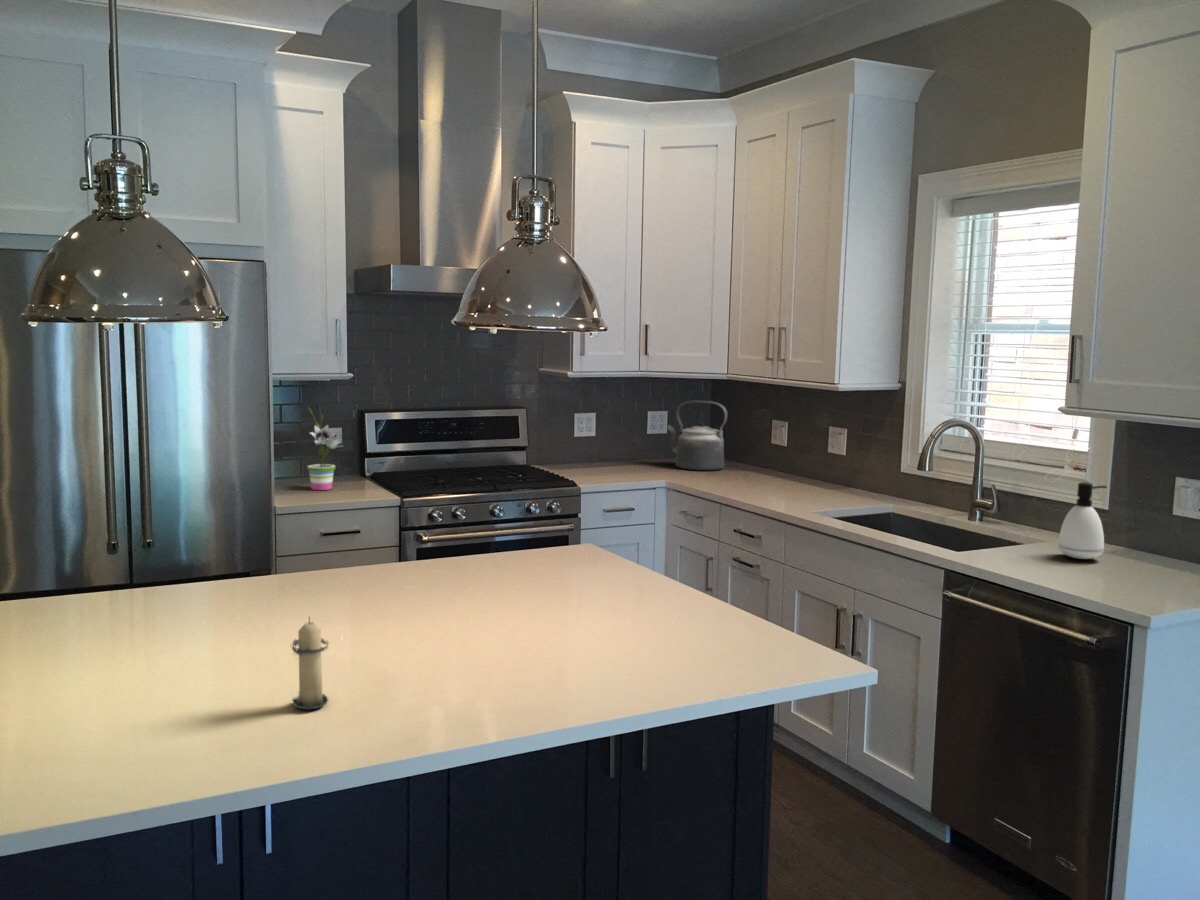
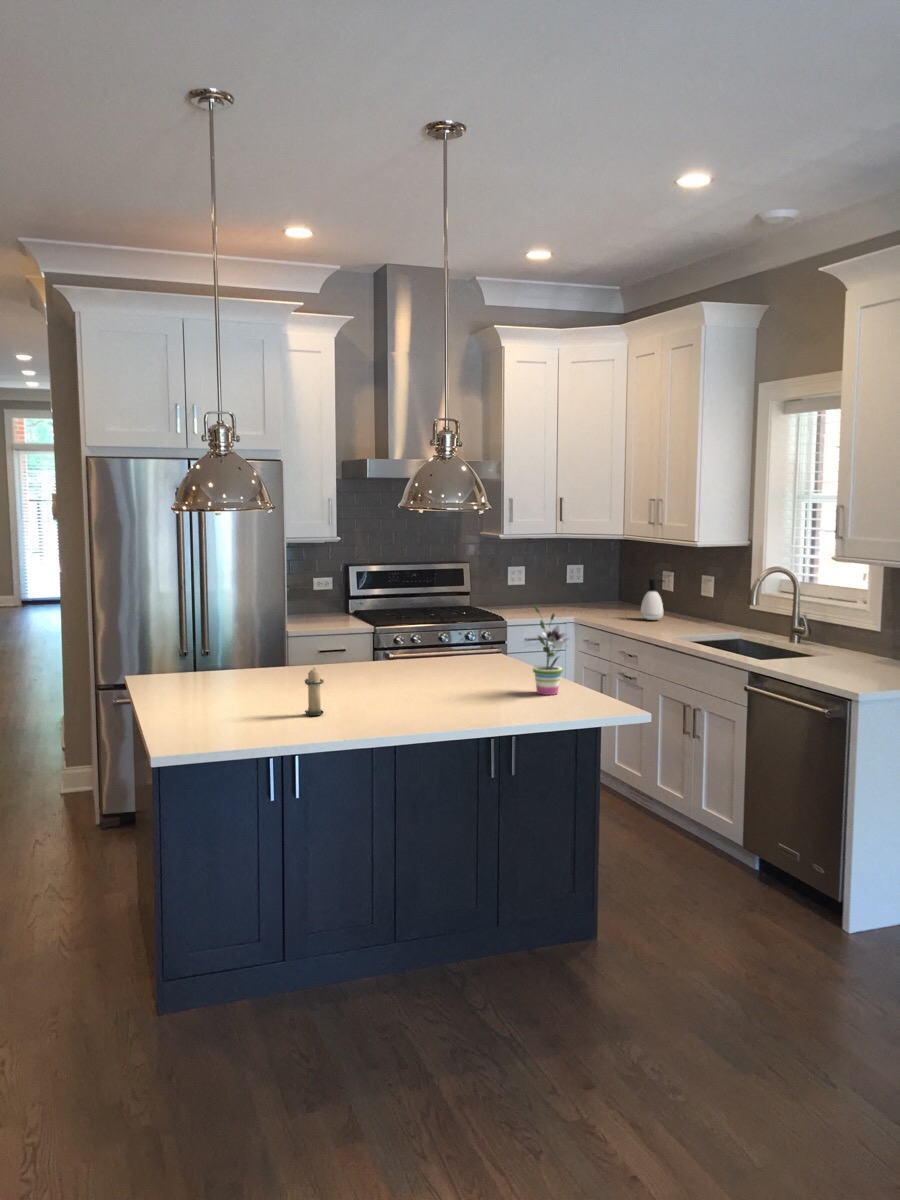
kettle: present [668,401,728,470] -> none [581,556,627,611]
potted plant: present [307,407,342,490] -> present [533,604,568,695]
soap dispenser: present [1058,482,1107,559] -> present [641,579,664,620]

